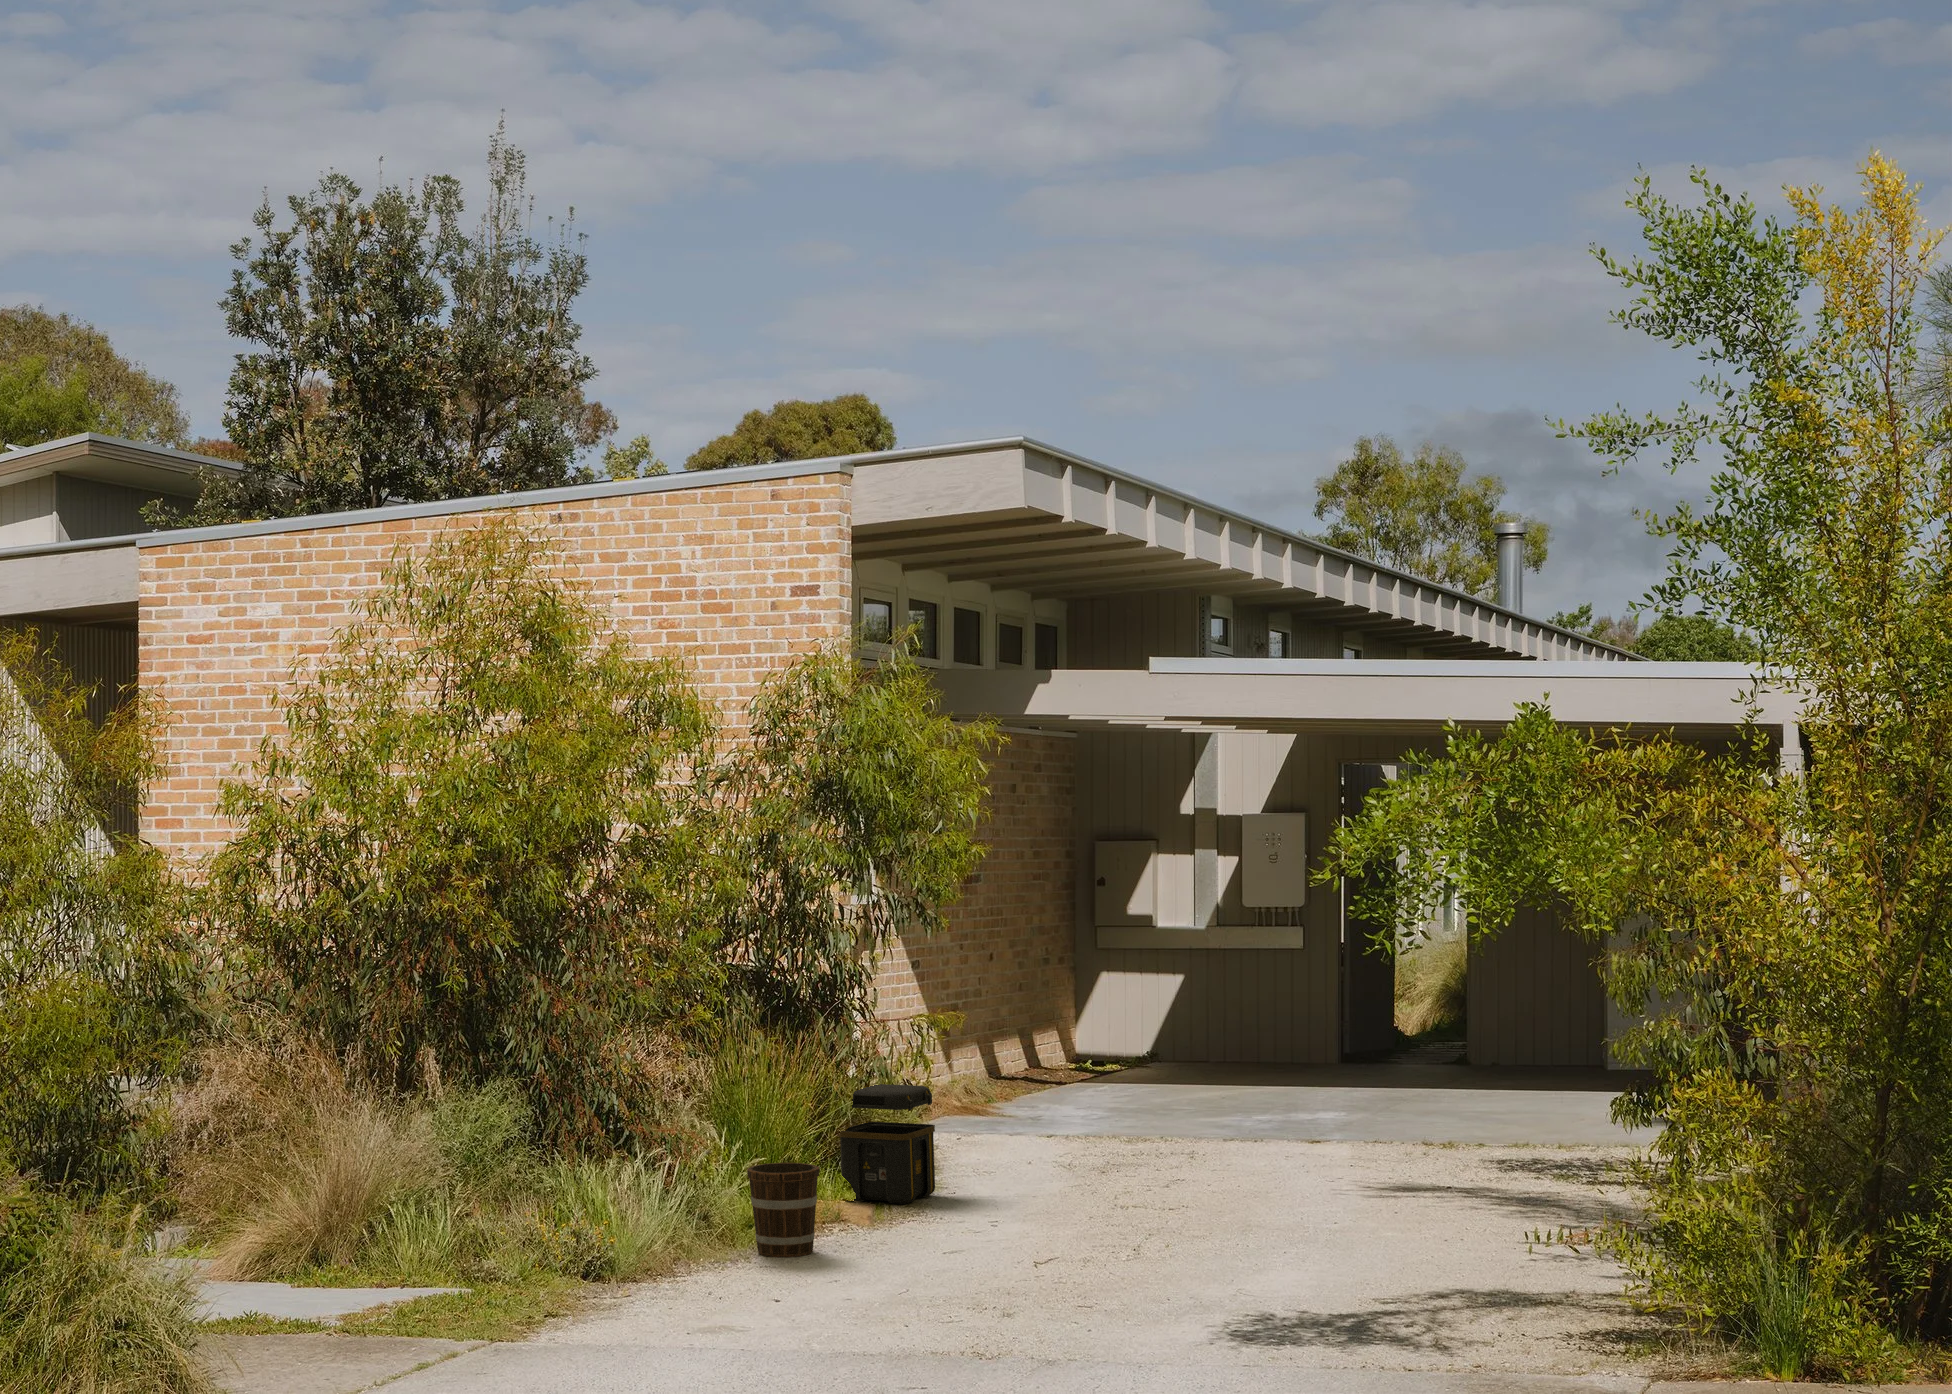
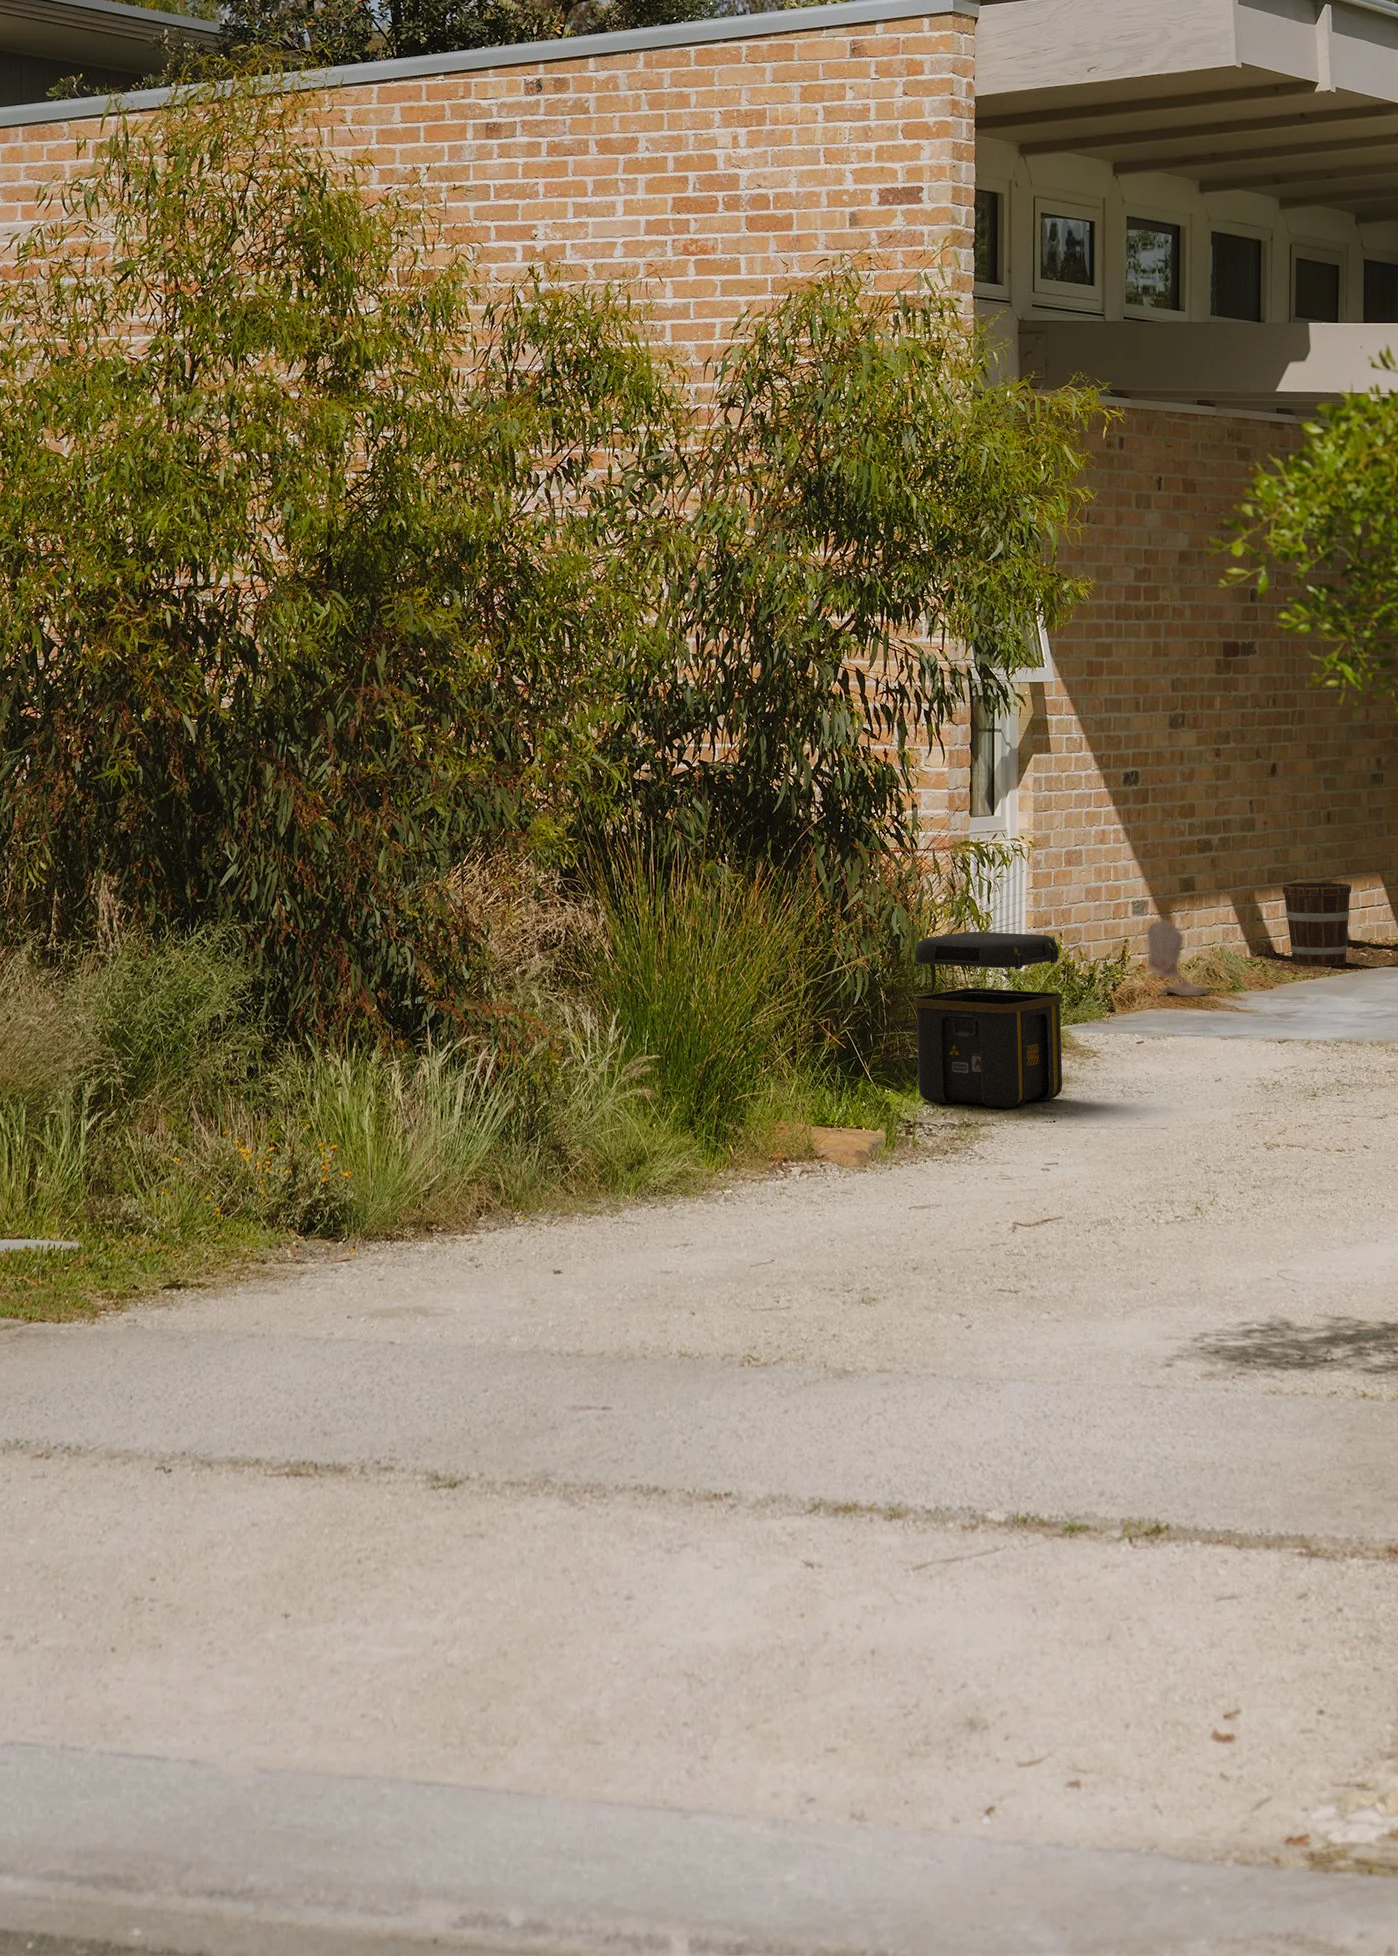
boots: none [936,1061,977,1112] -> present [1147,920,1208,996]
bucket: present [747,1163,819,1257] -> present [1282,883,1351,966]

